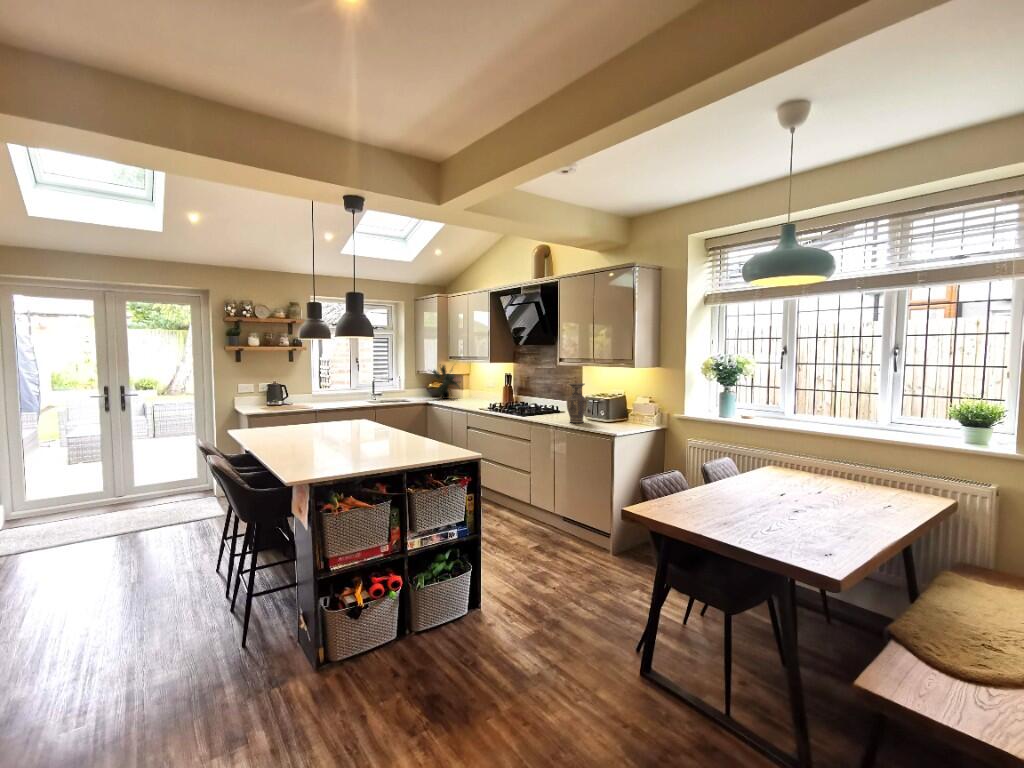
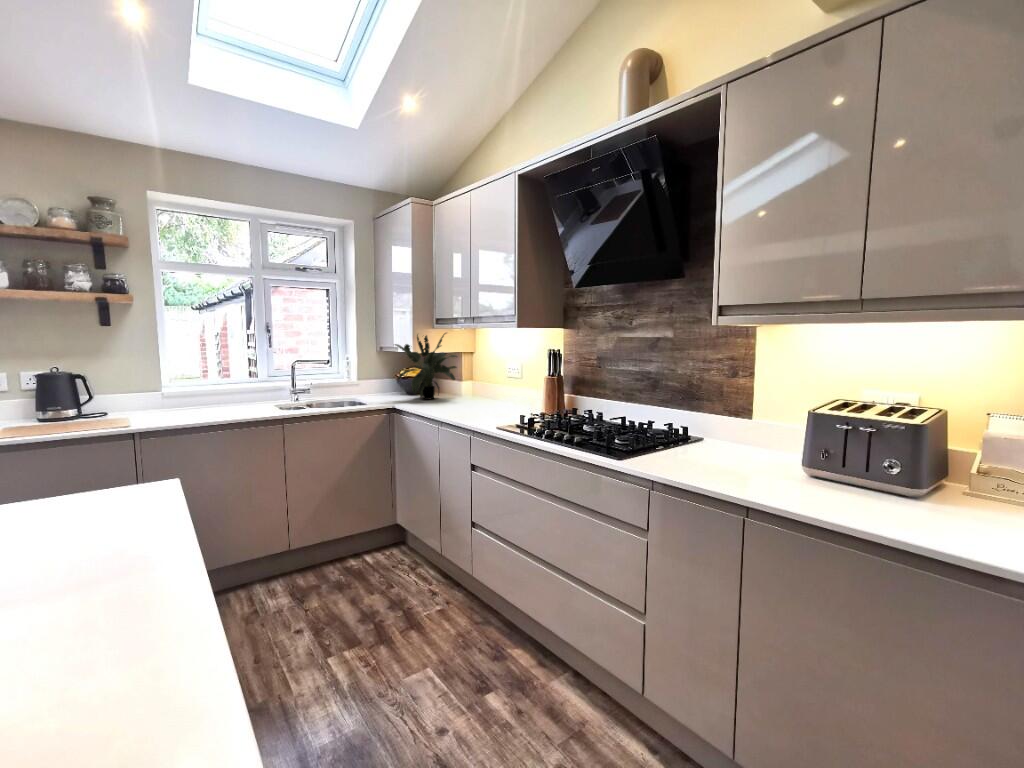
vase: present [567,383,587,423] -> none [785,374,861,504]

